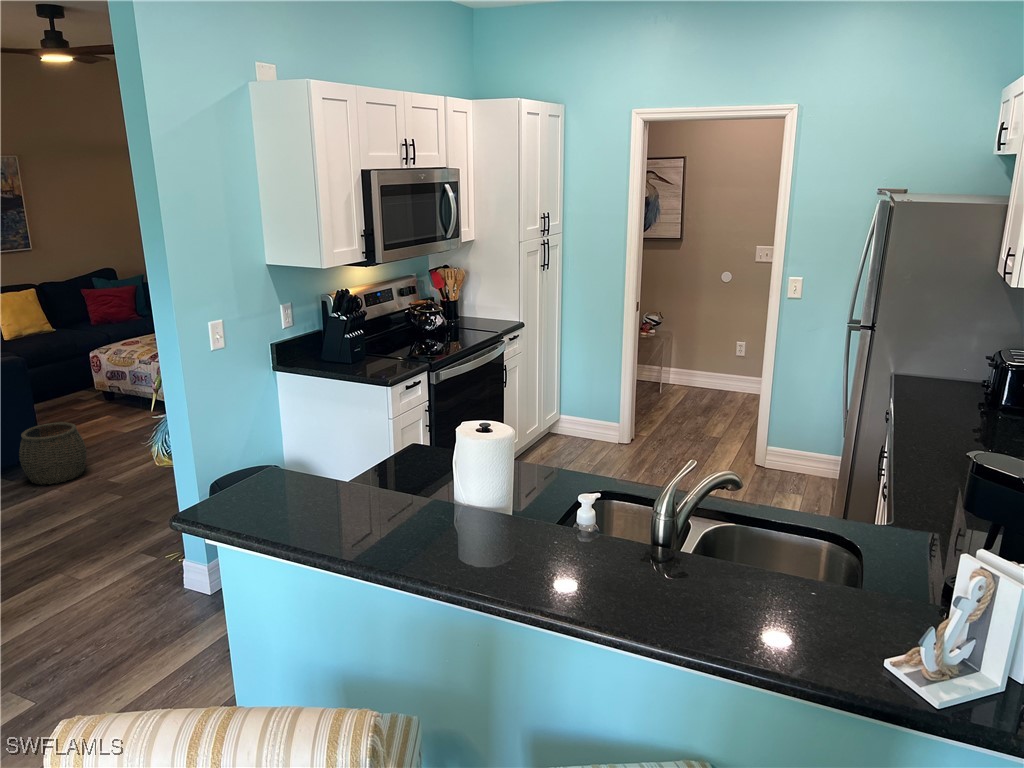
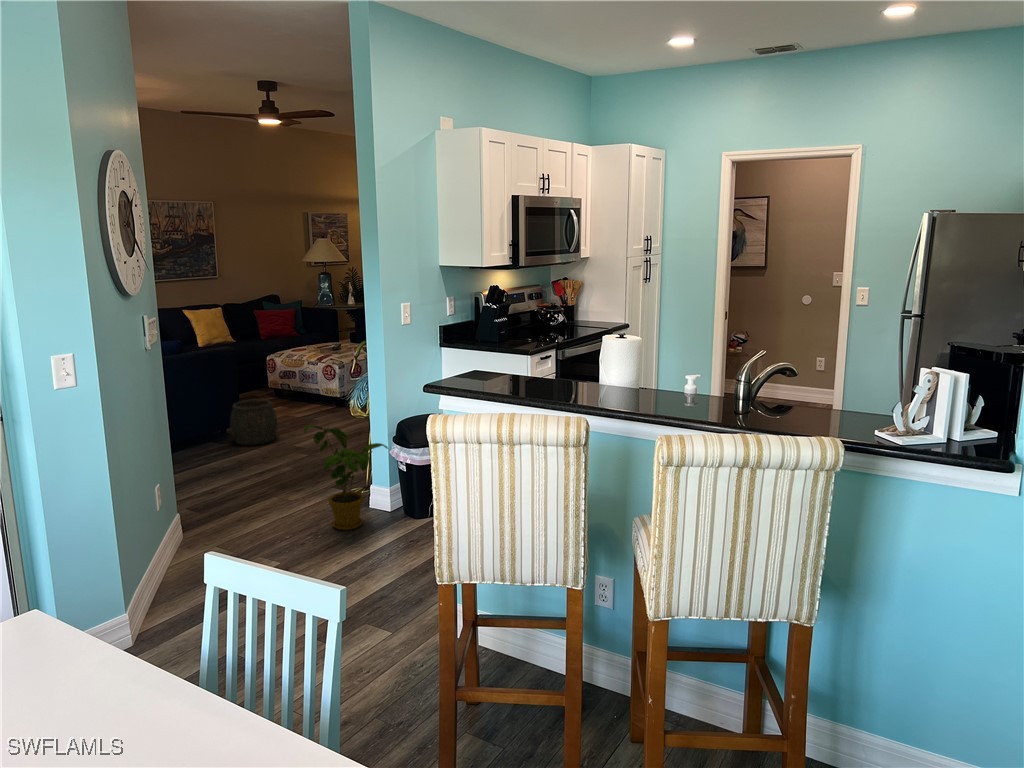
house plant: none [72,498,202,635] -> present [304,425,388,530]

